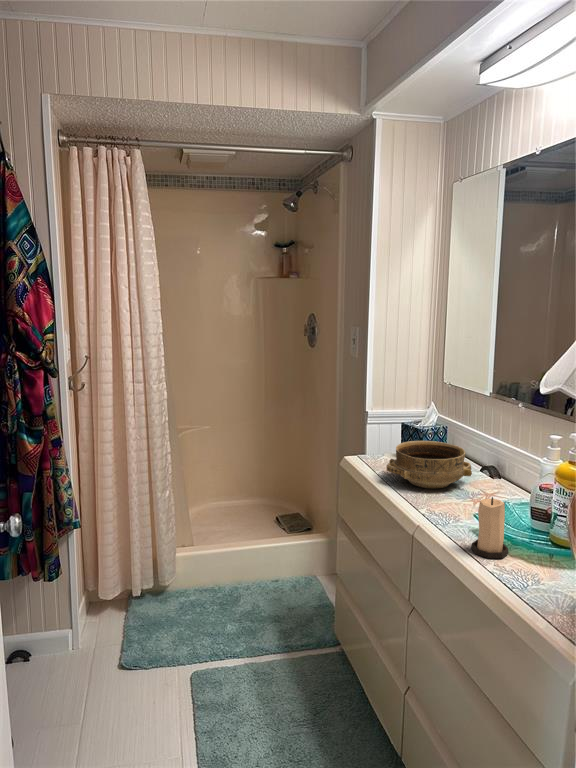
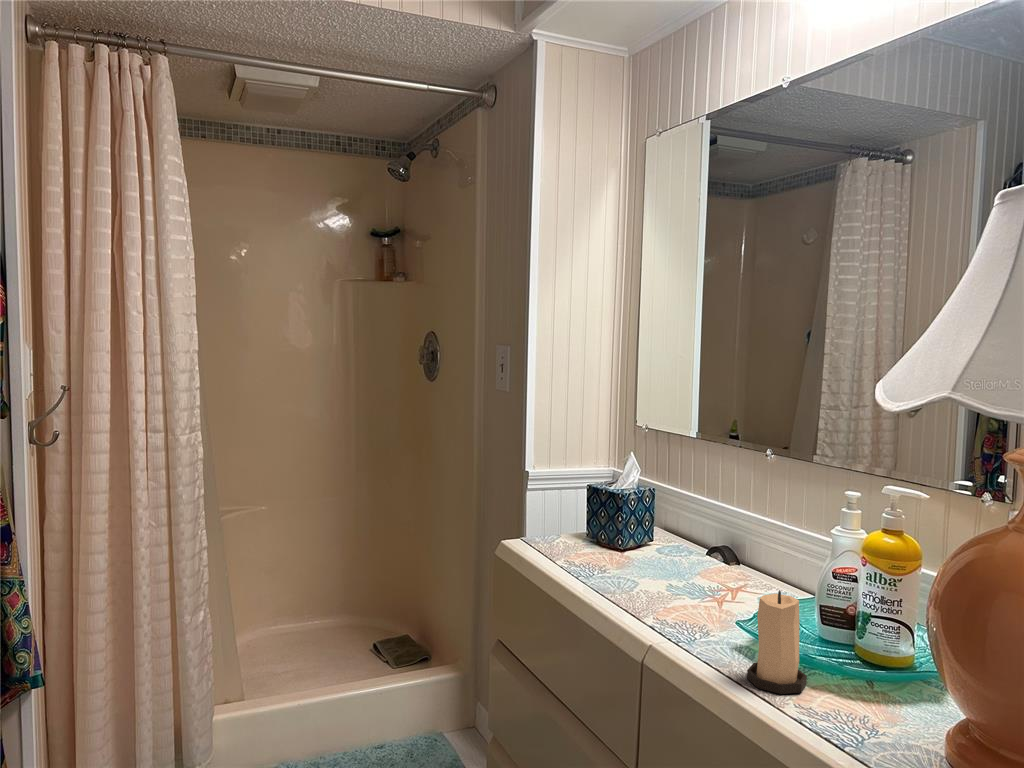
ceramic bowl: present [386,441,472,488] -> none [578,510,709,584]

